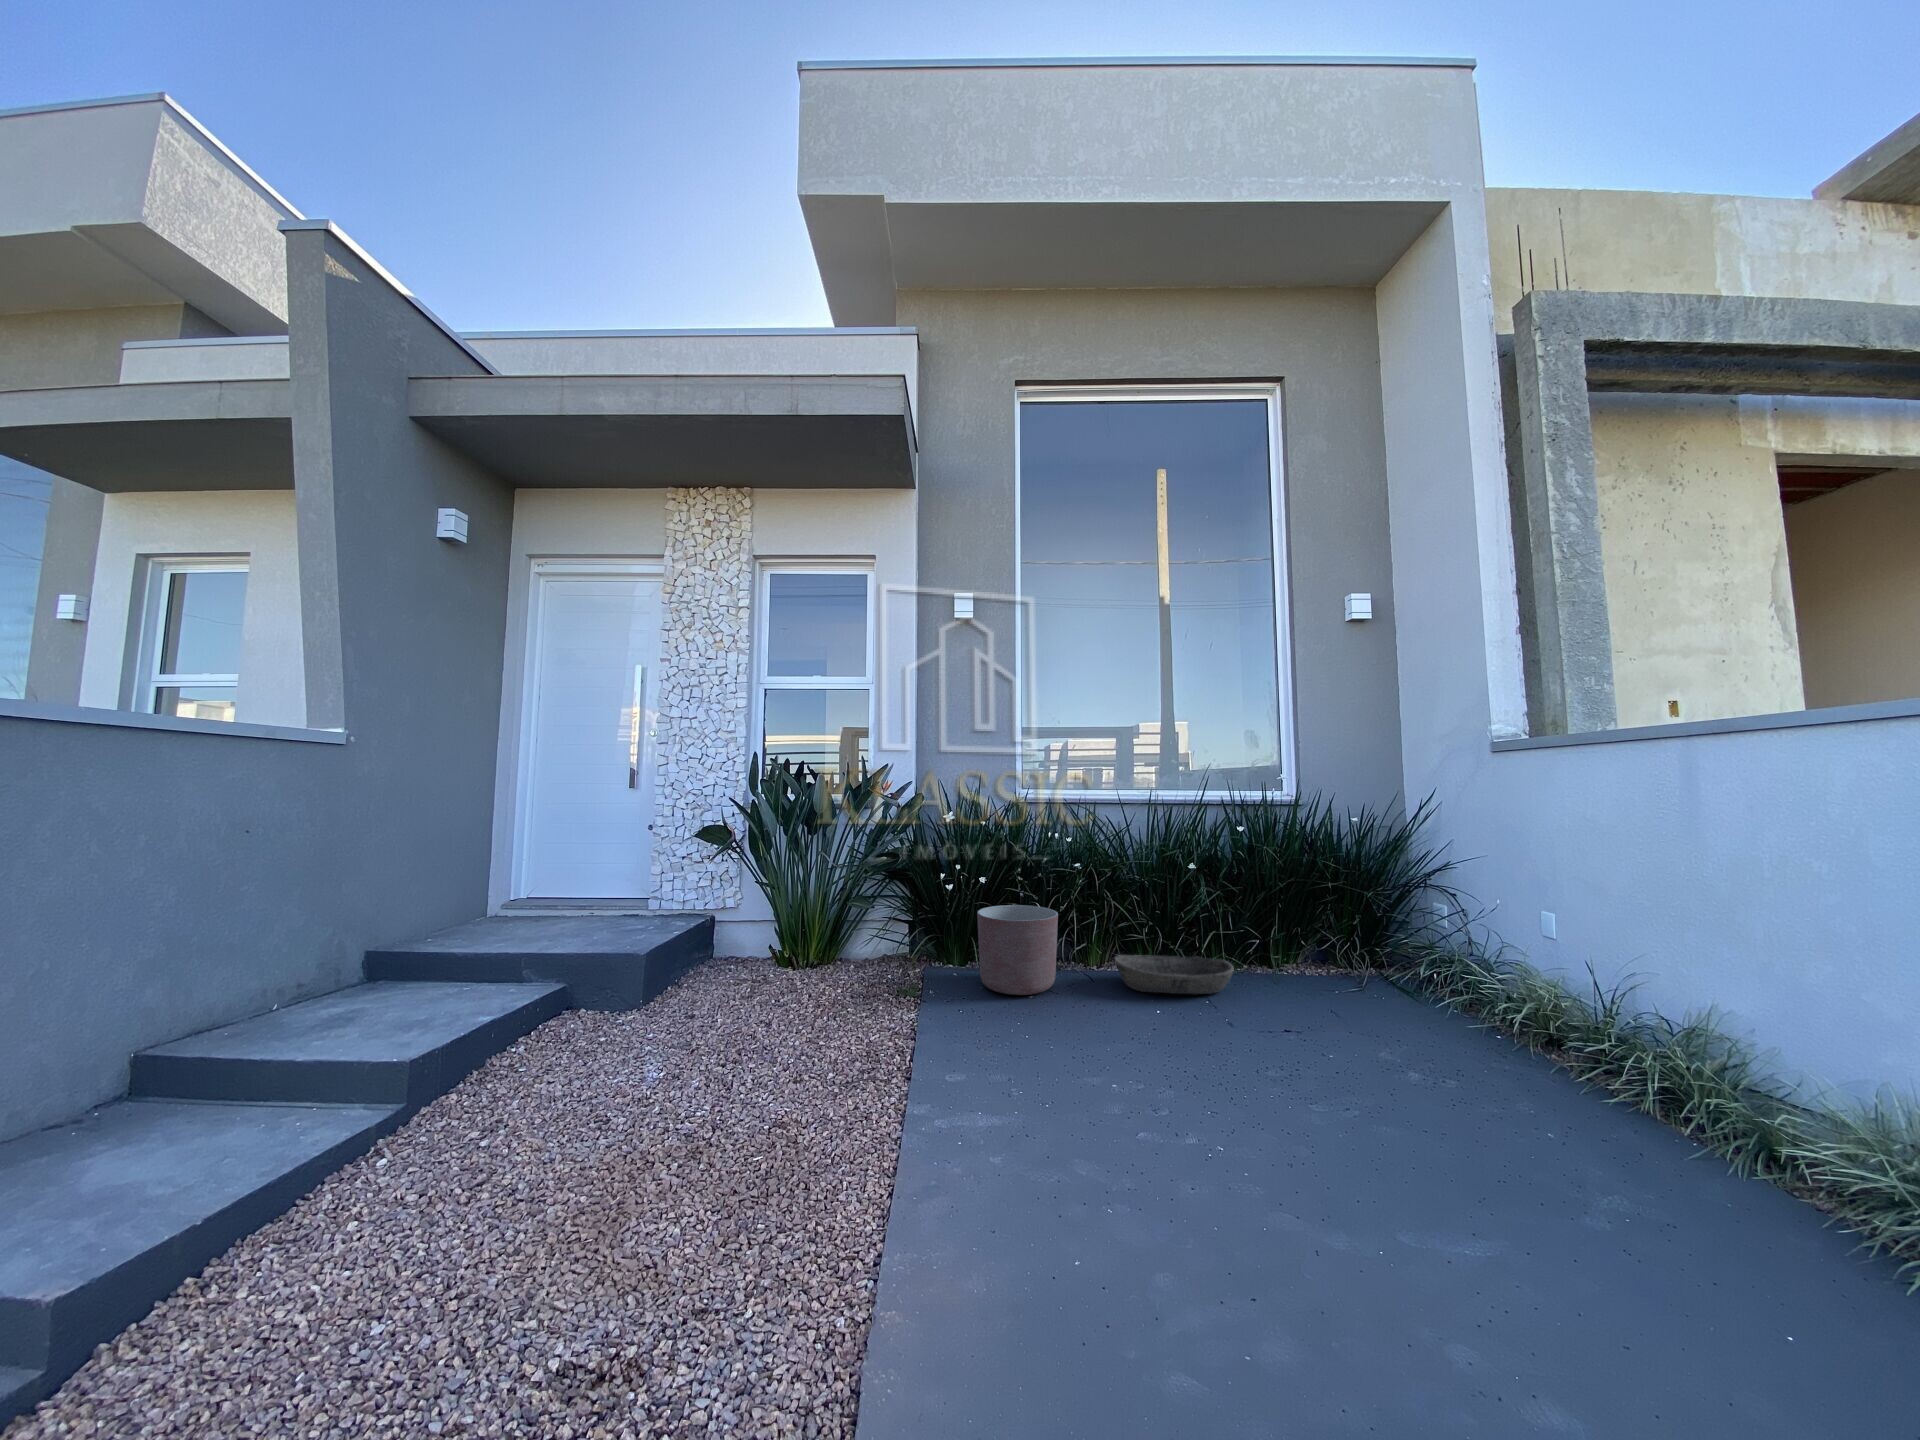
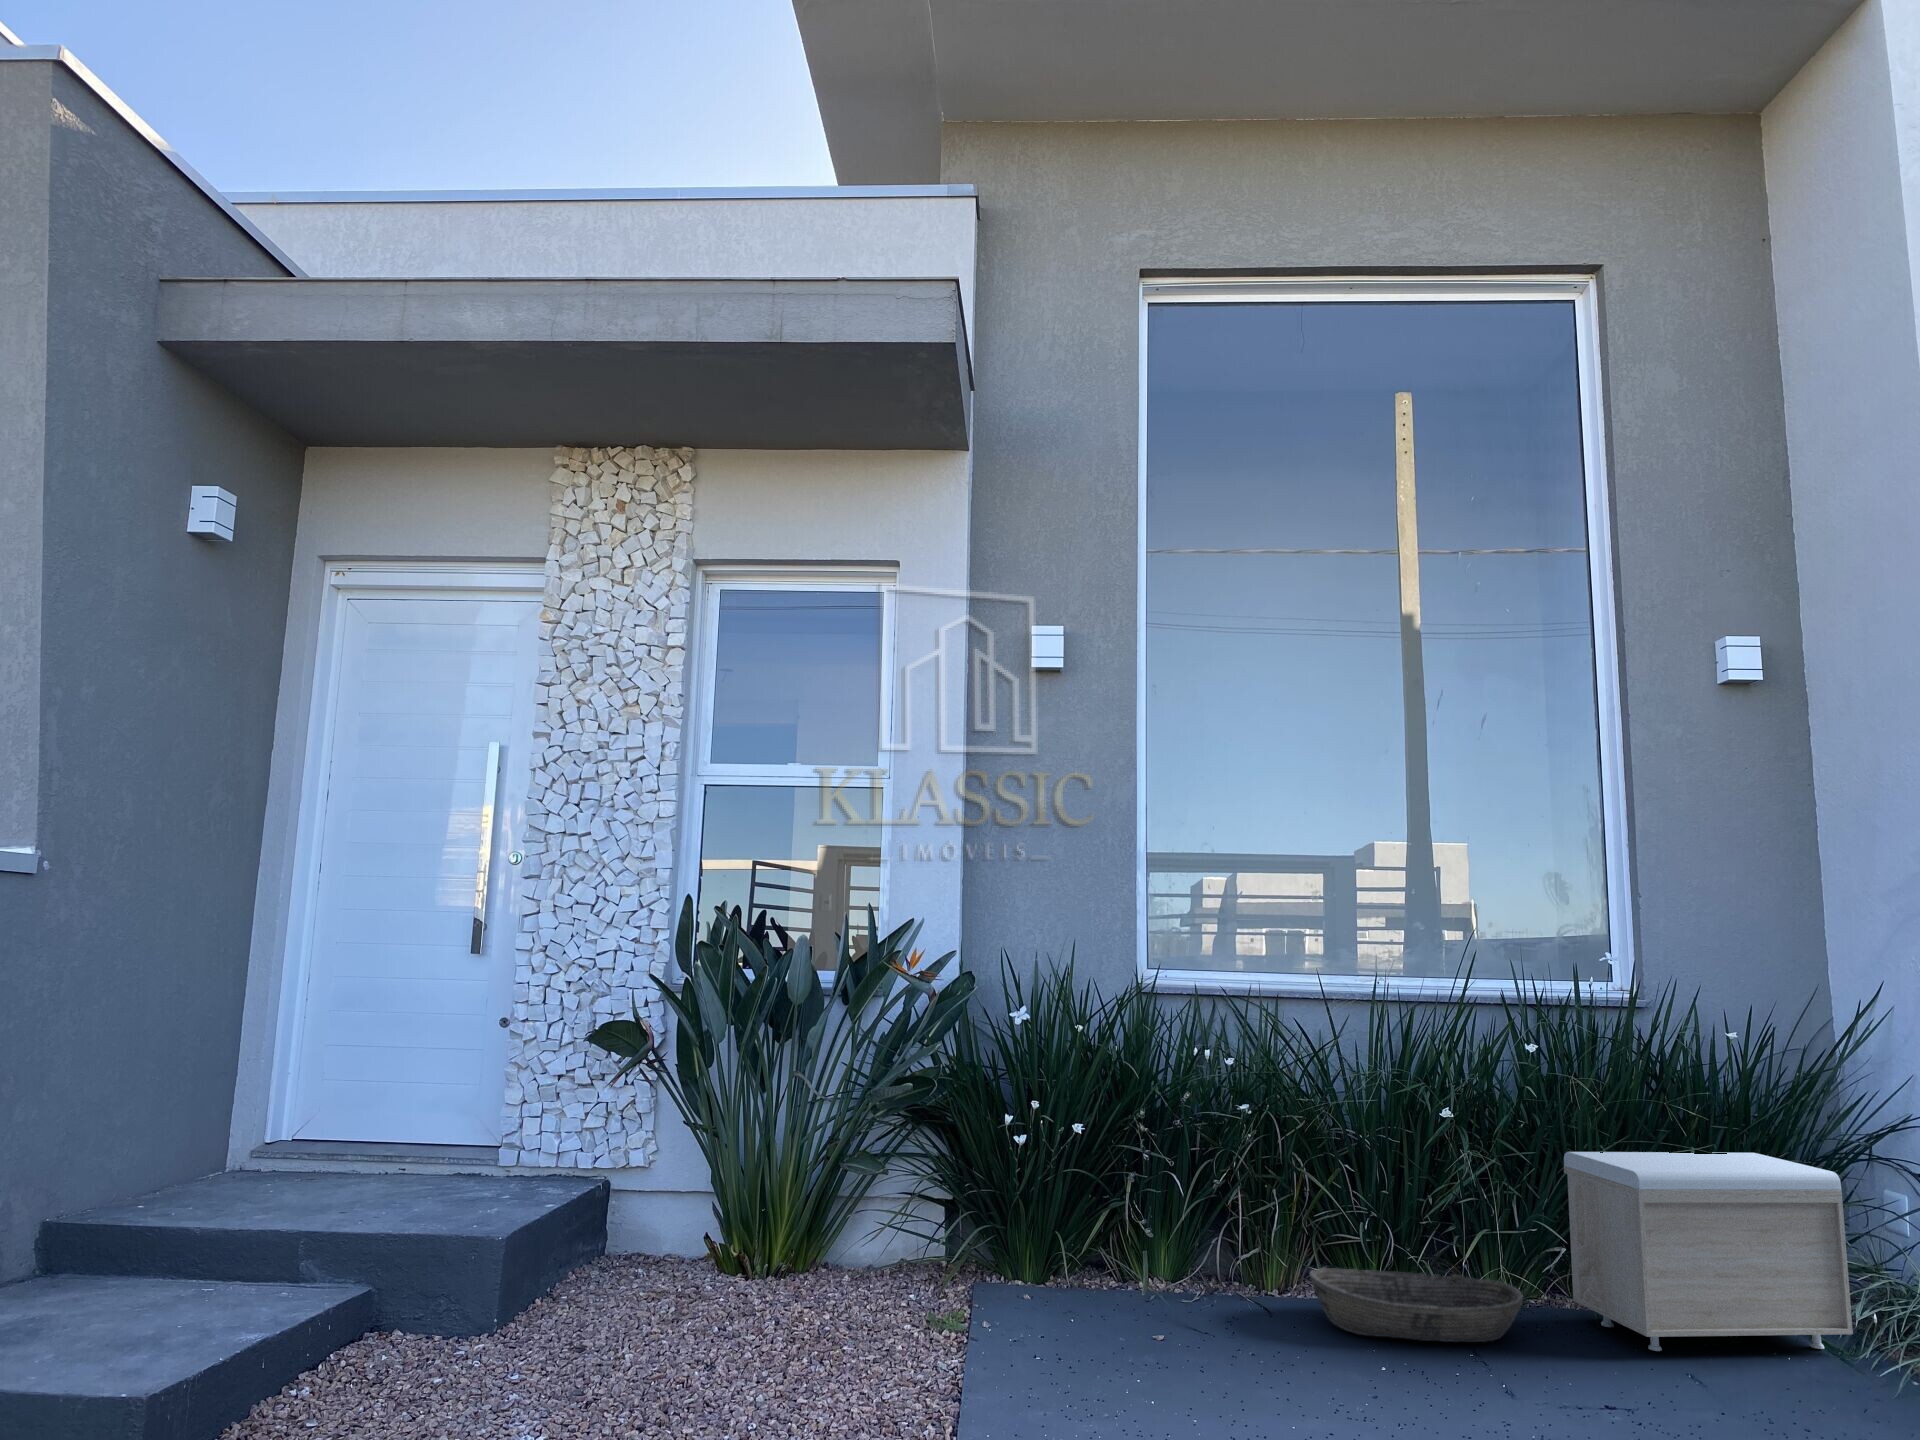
storage bench: none [1257,885,1415,996] -> present [1564,1152,1853,1351]
planter: present [977,905,1058,995] -> none [1068,1172,1209,1333]

